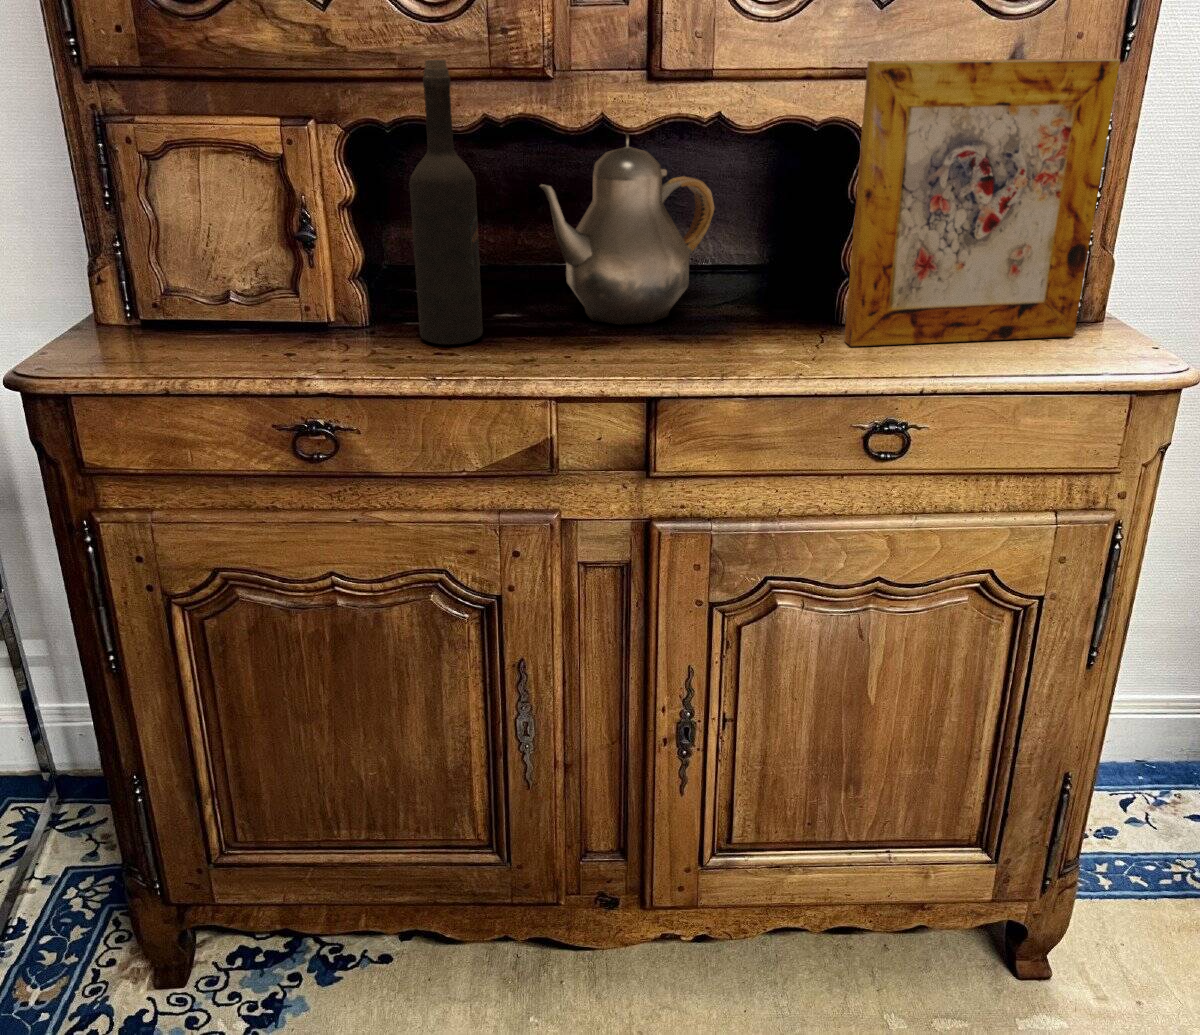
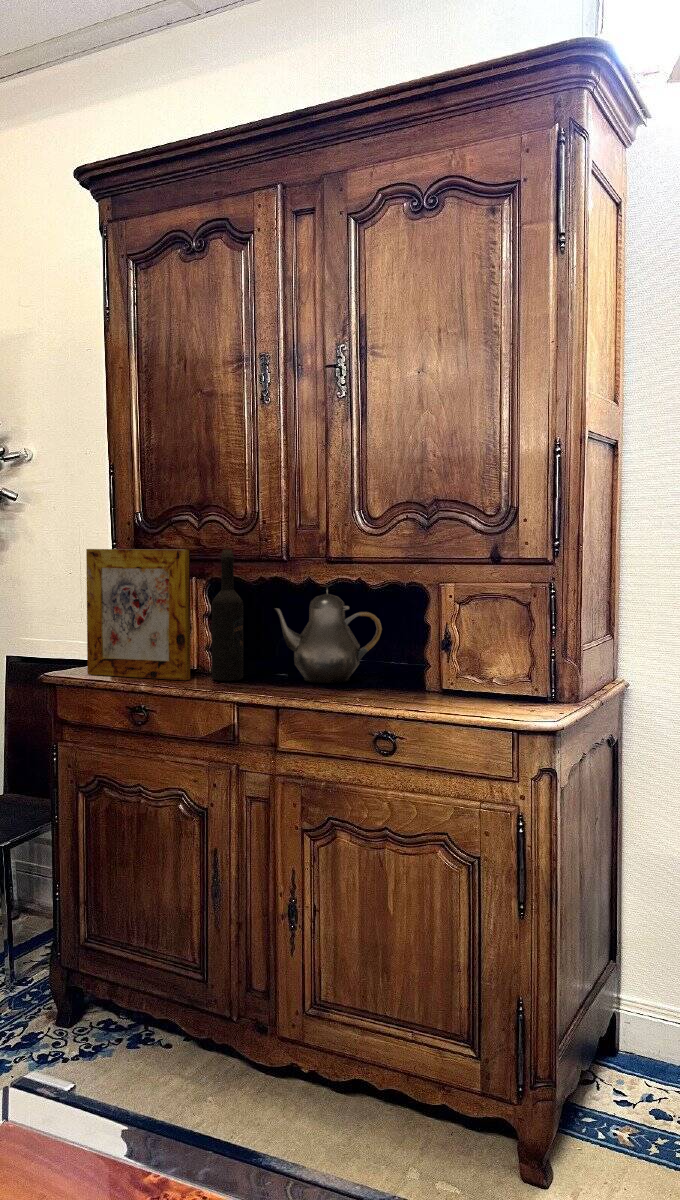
picture frame: present [844,58,1120,346] -> present [86,549,190,680]

